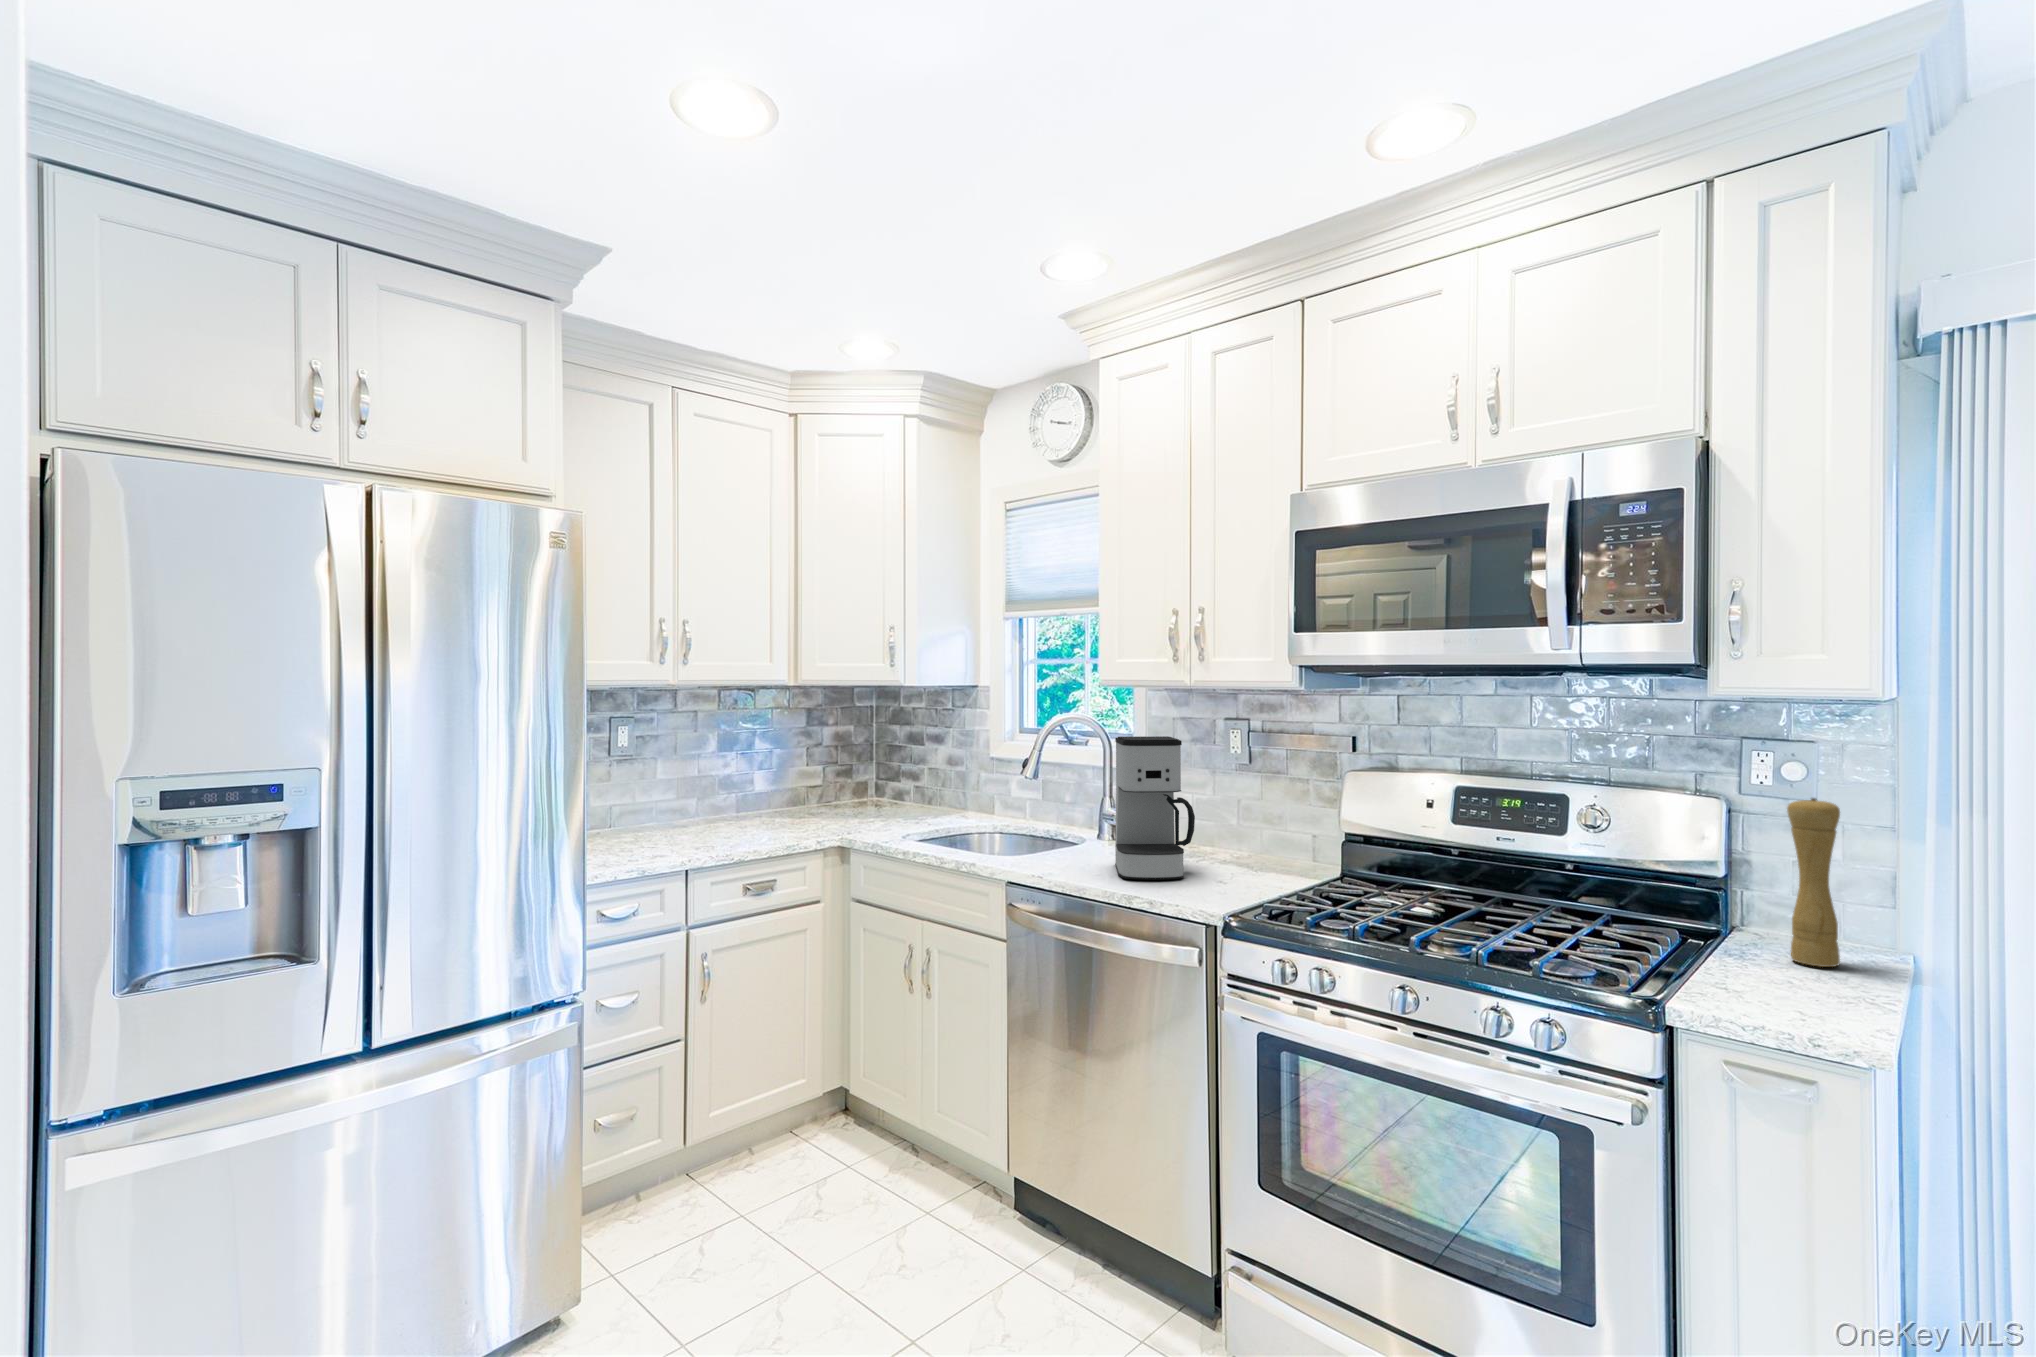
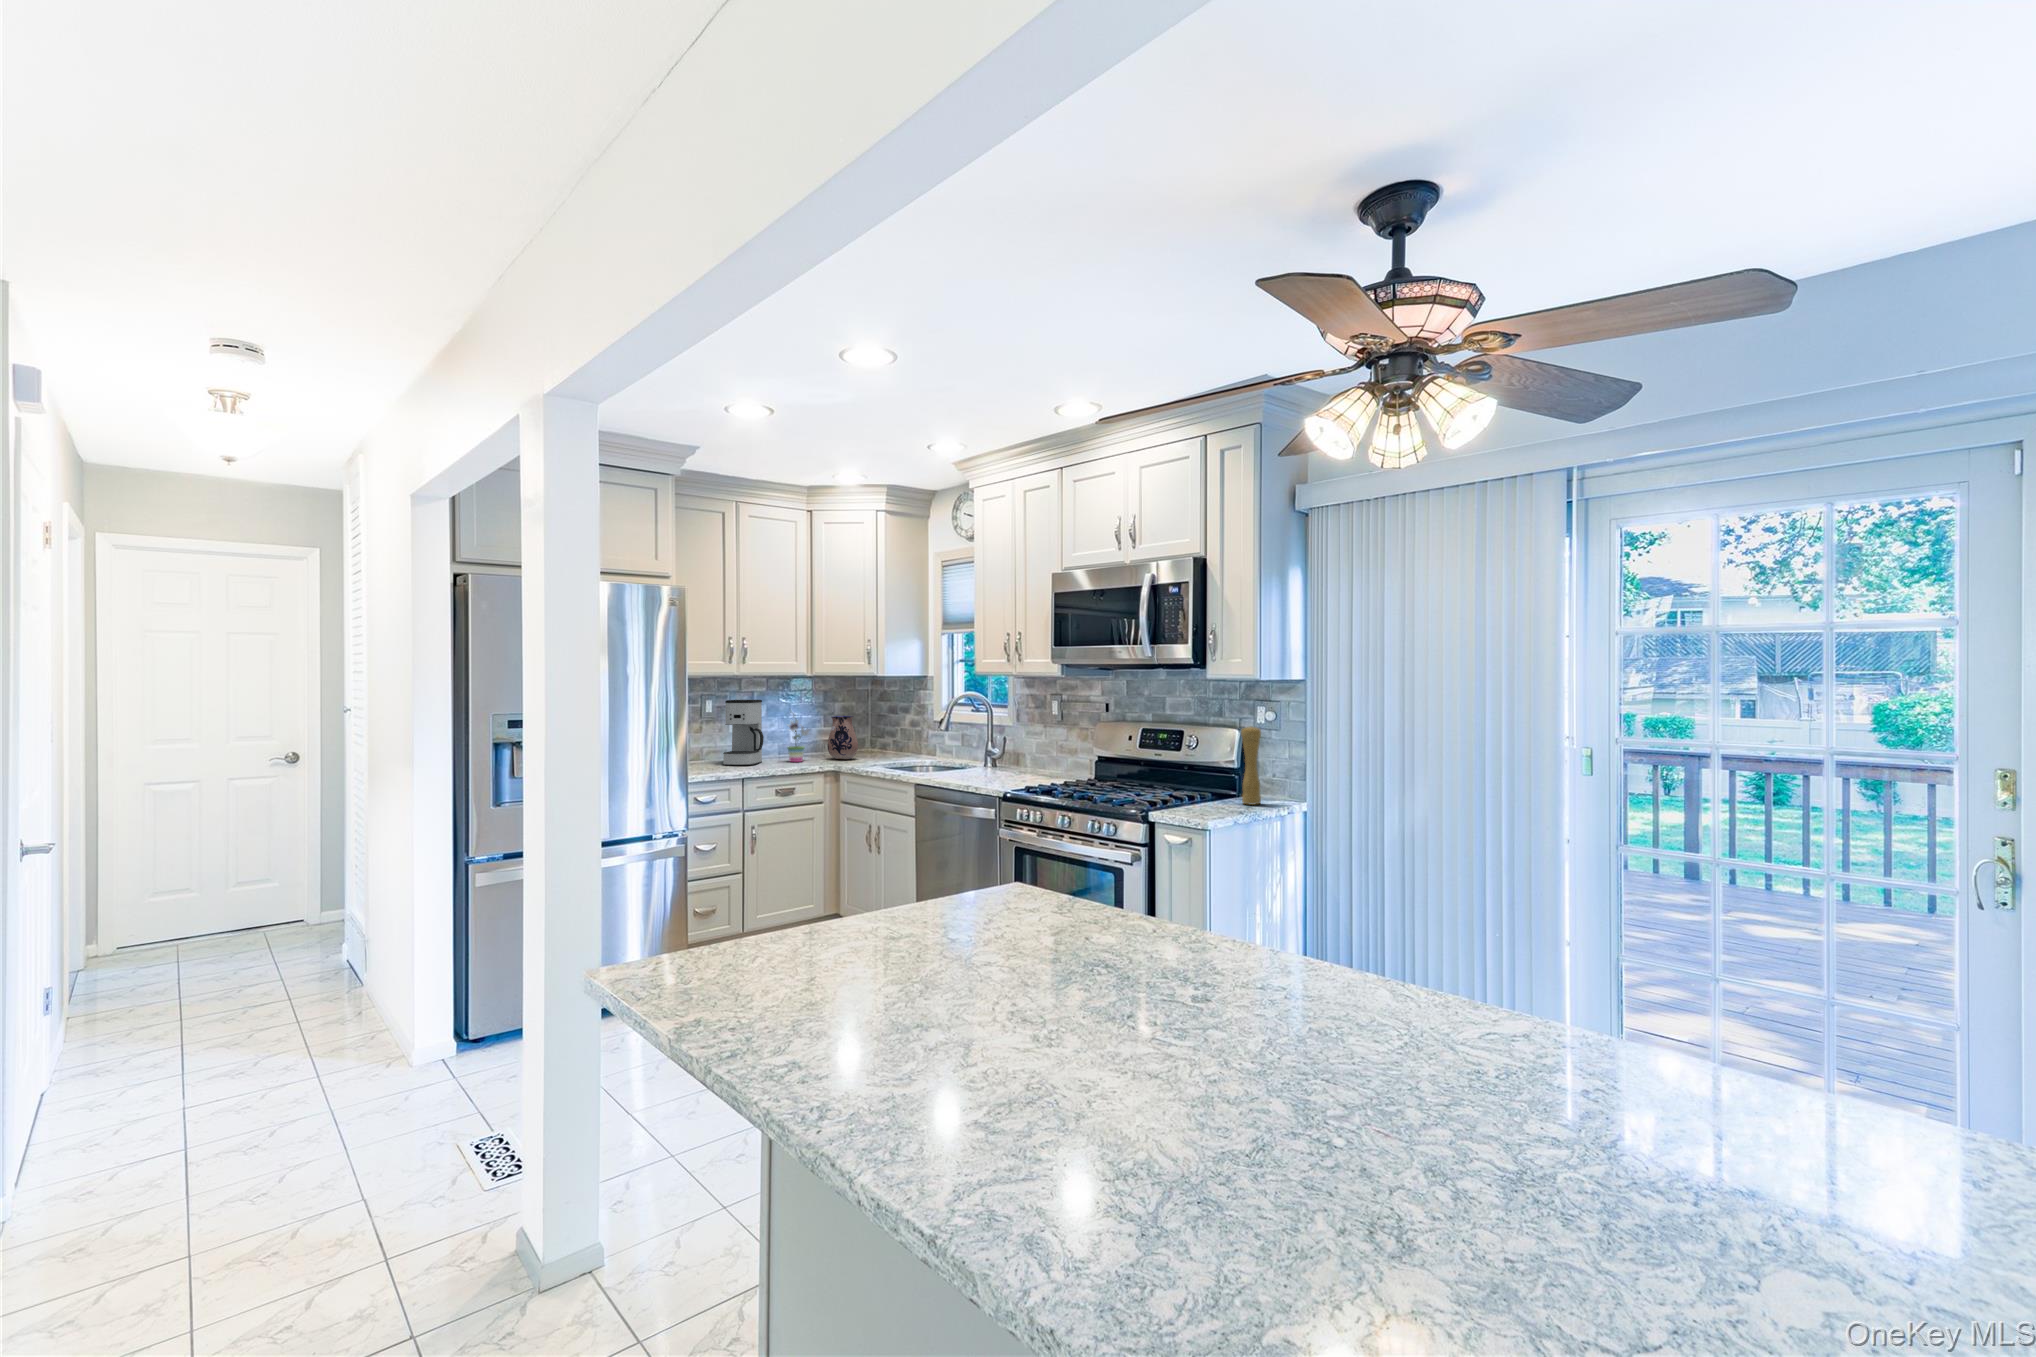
coffee maker: present [1115,736,1195,880] -> present [723,700,764,765]
potted plant: none [753,738,797,828] -> present [787,720,809,762]
ceramic pitcher: none [818,749,868,821] -> present [828,716,858,759]

